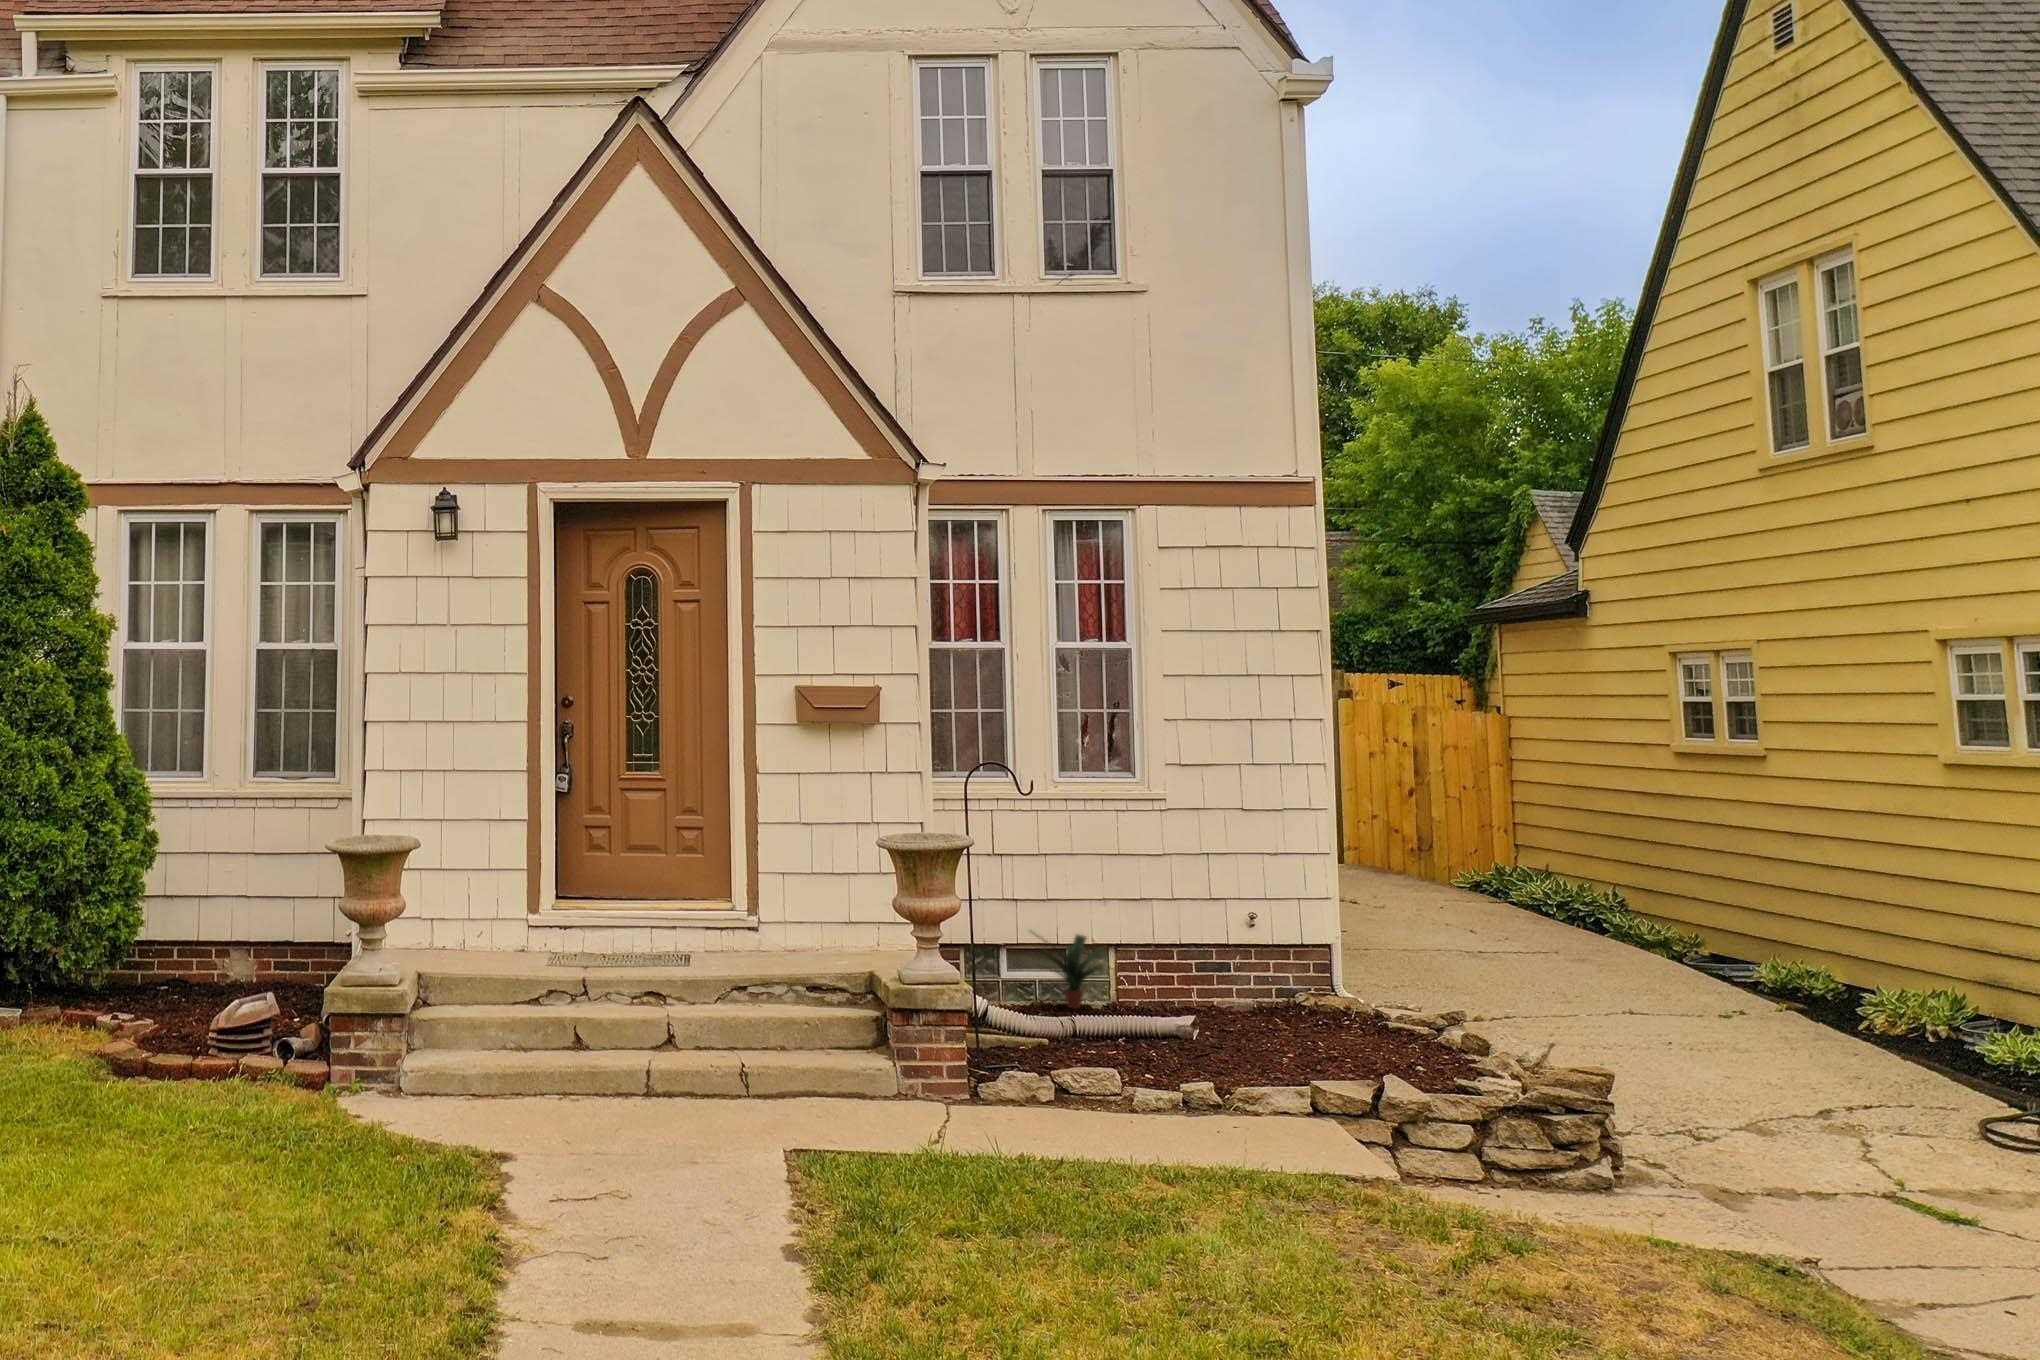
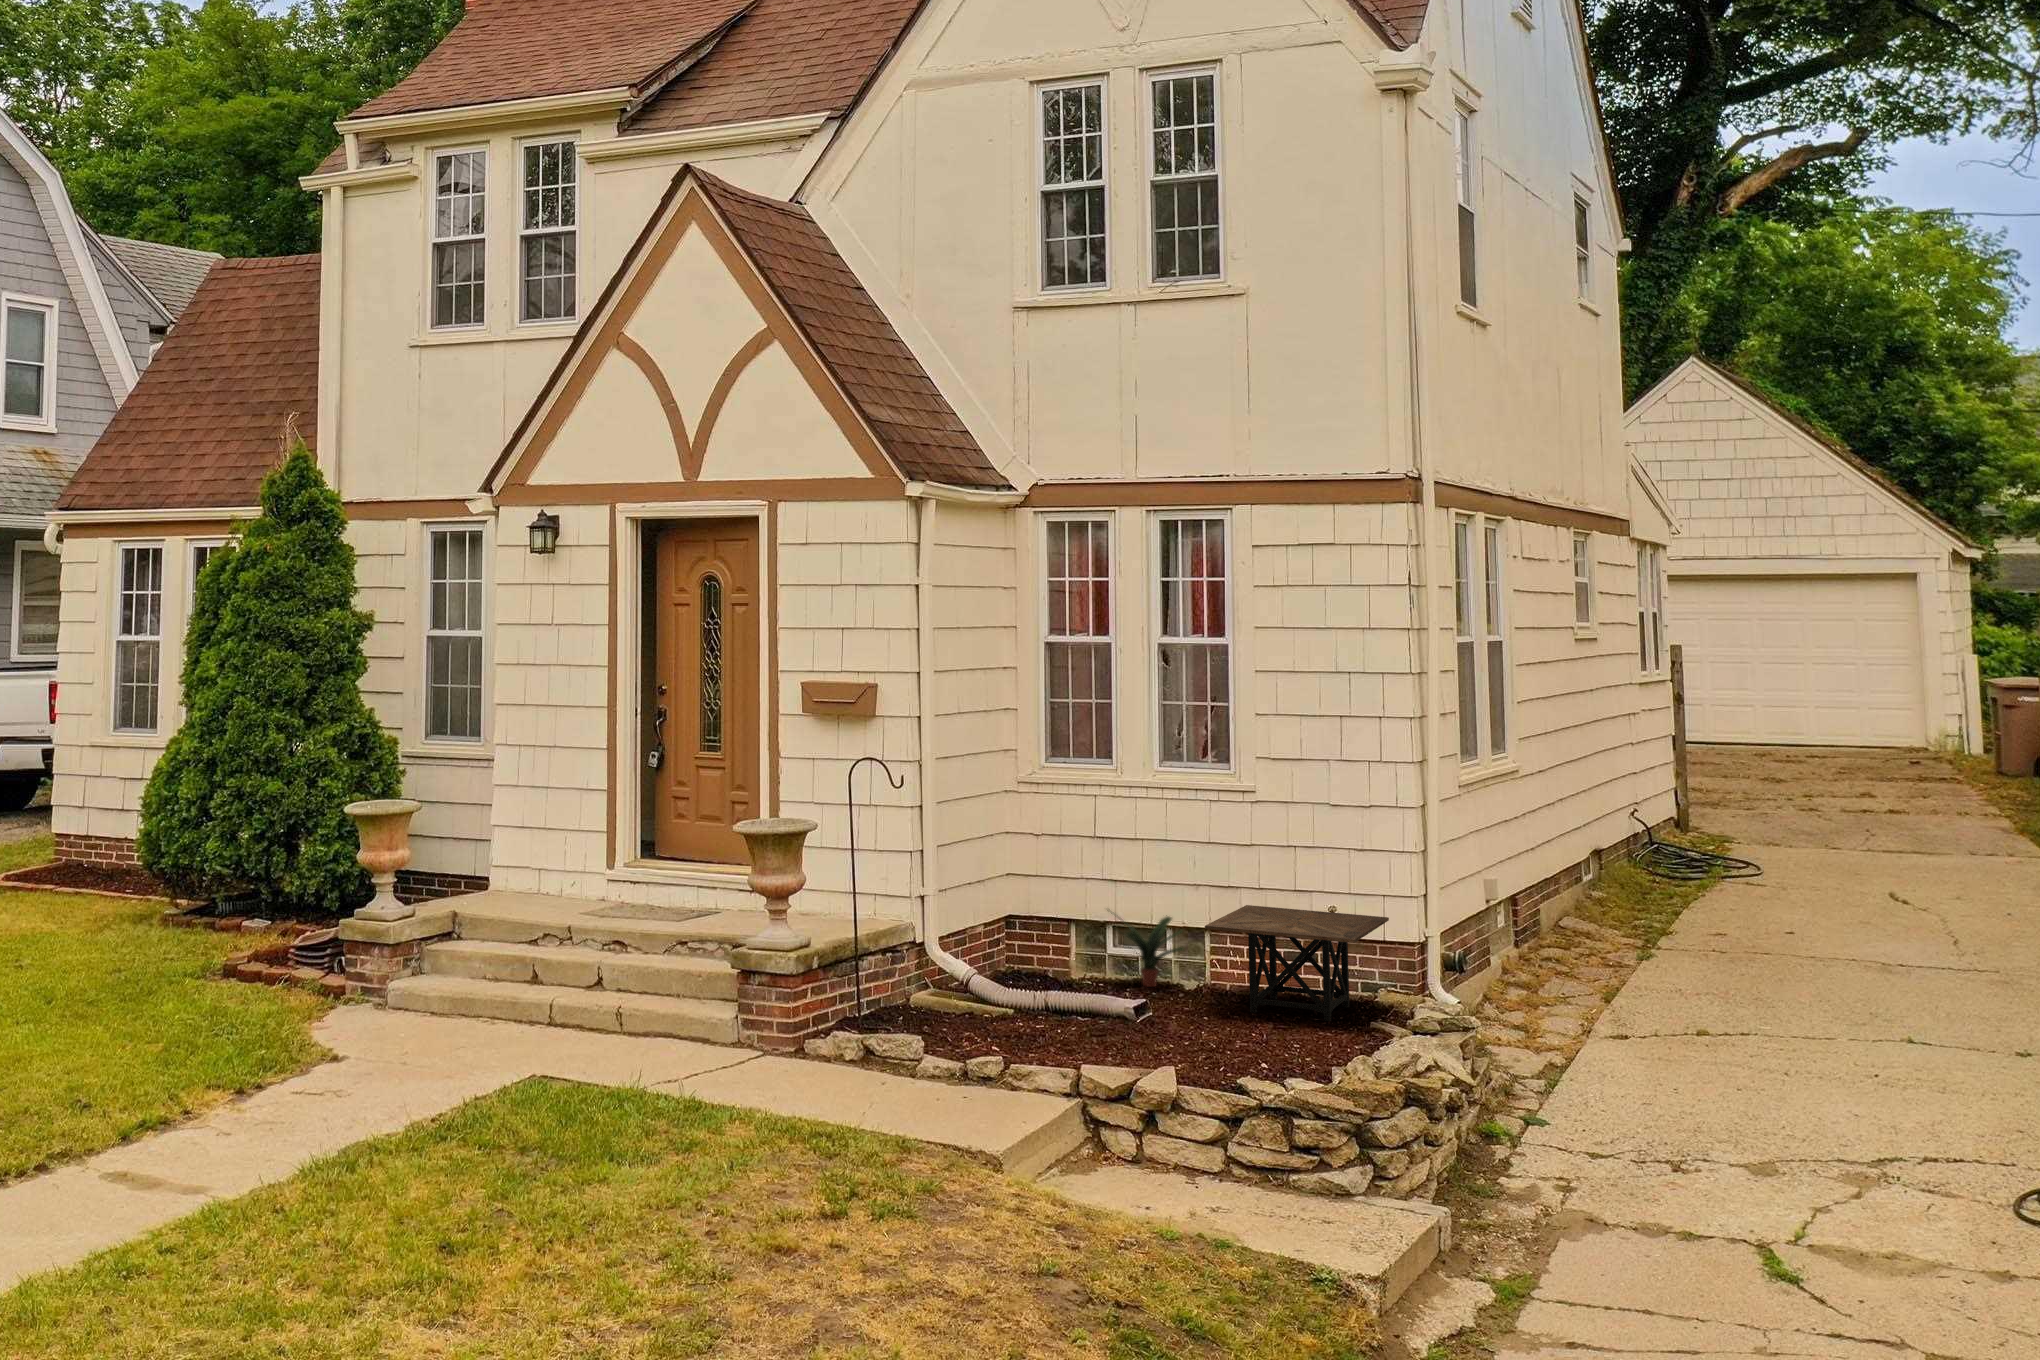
side table: none [1161,919,1343,1027] -> present [1205,905,1389,1021]

